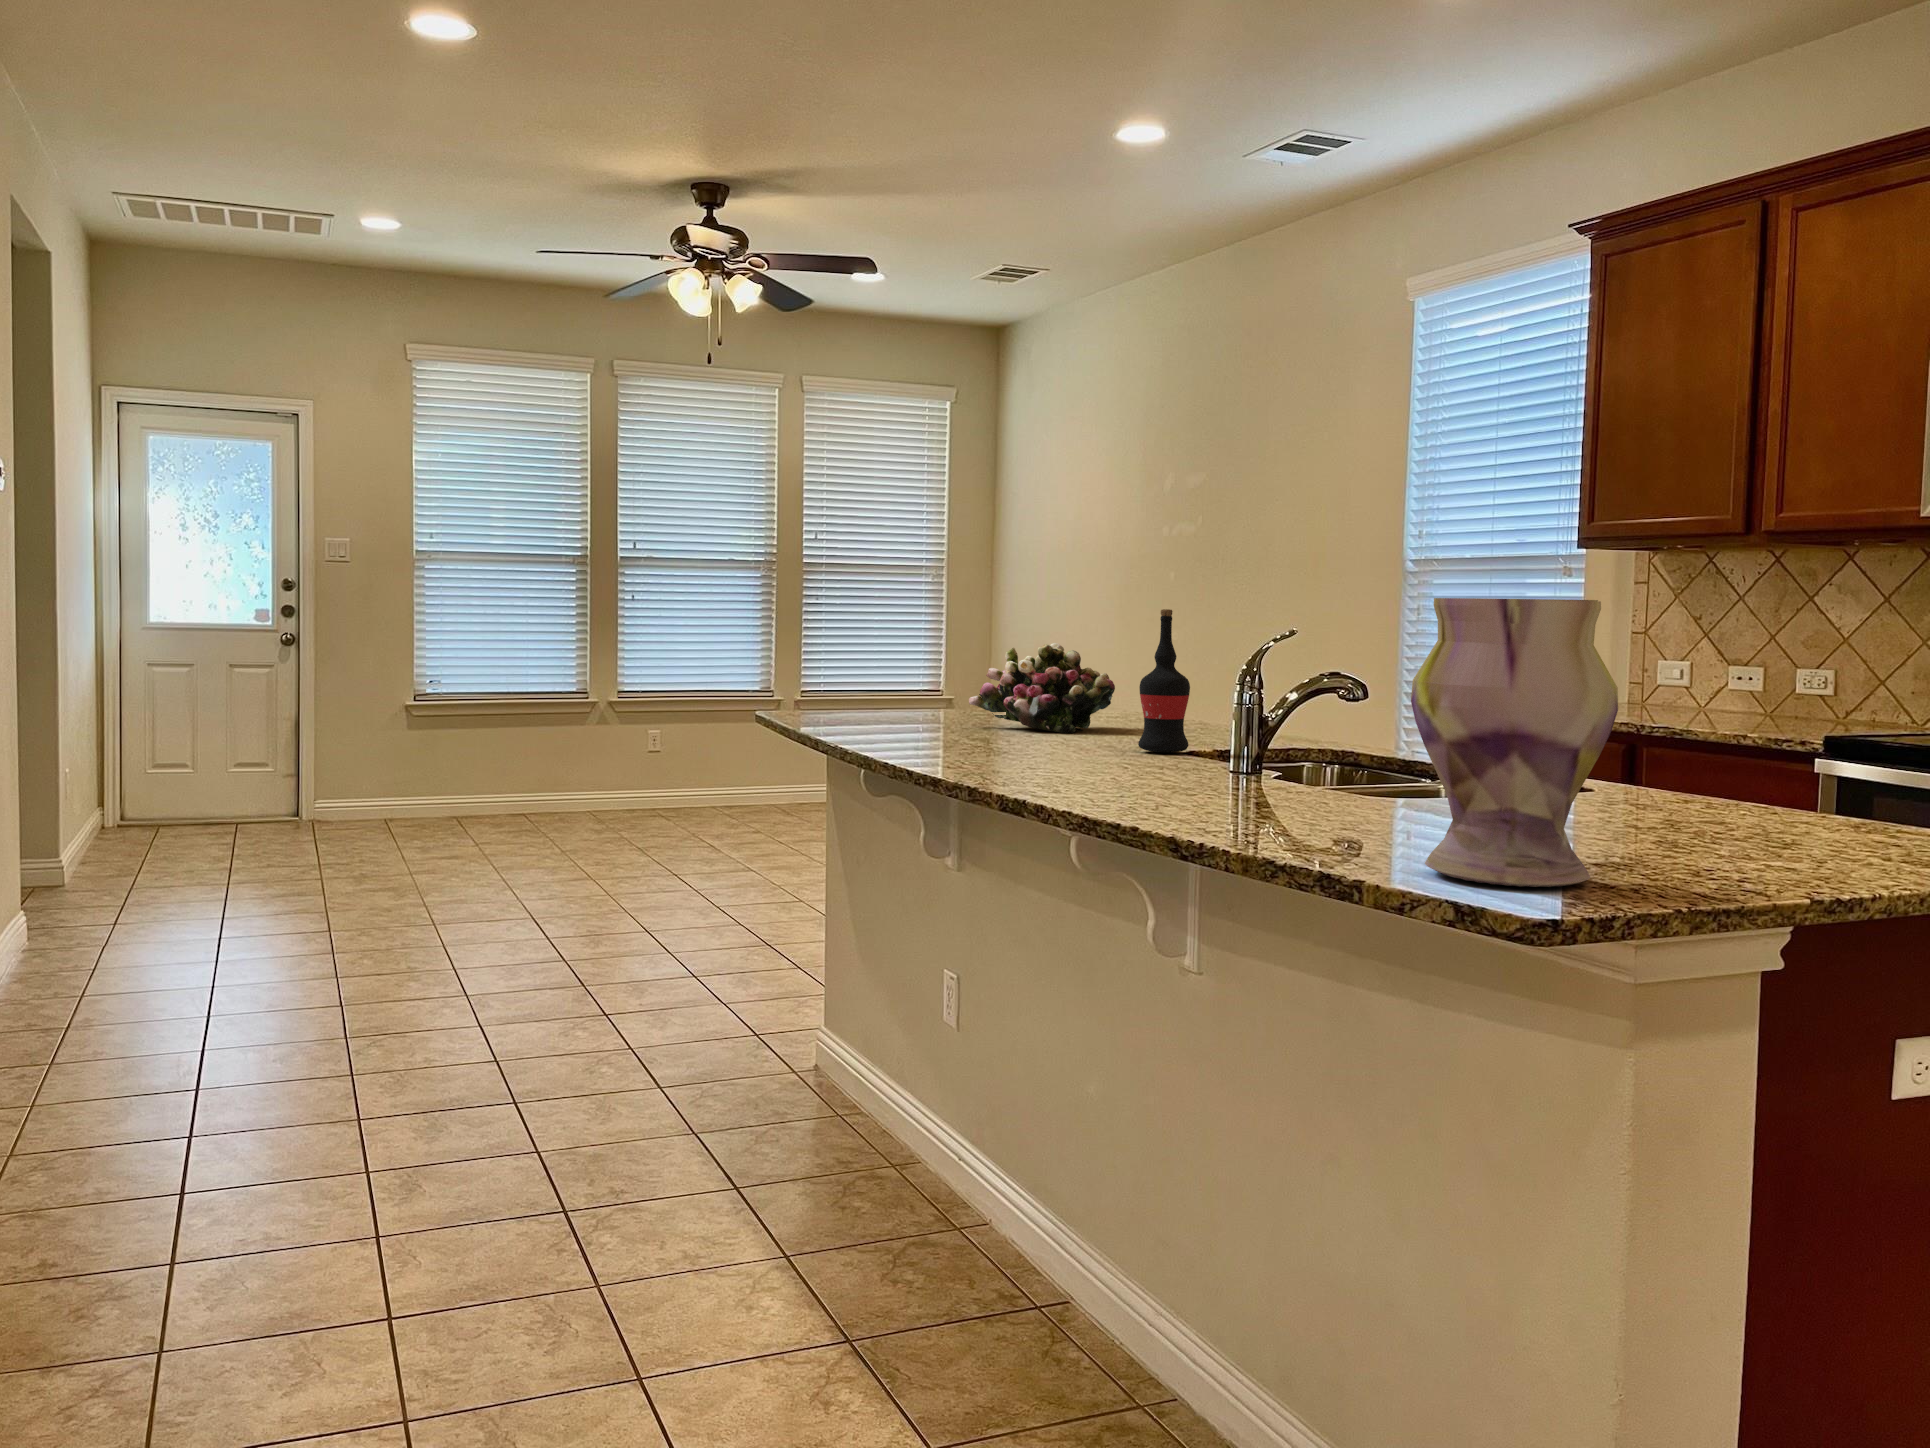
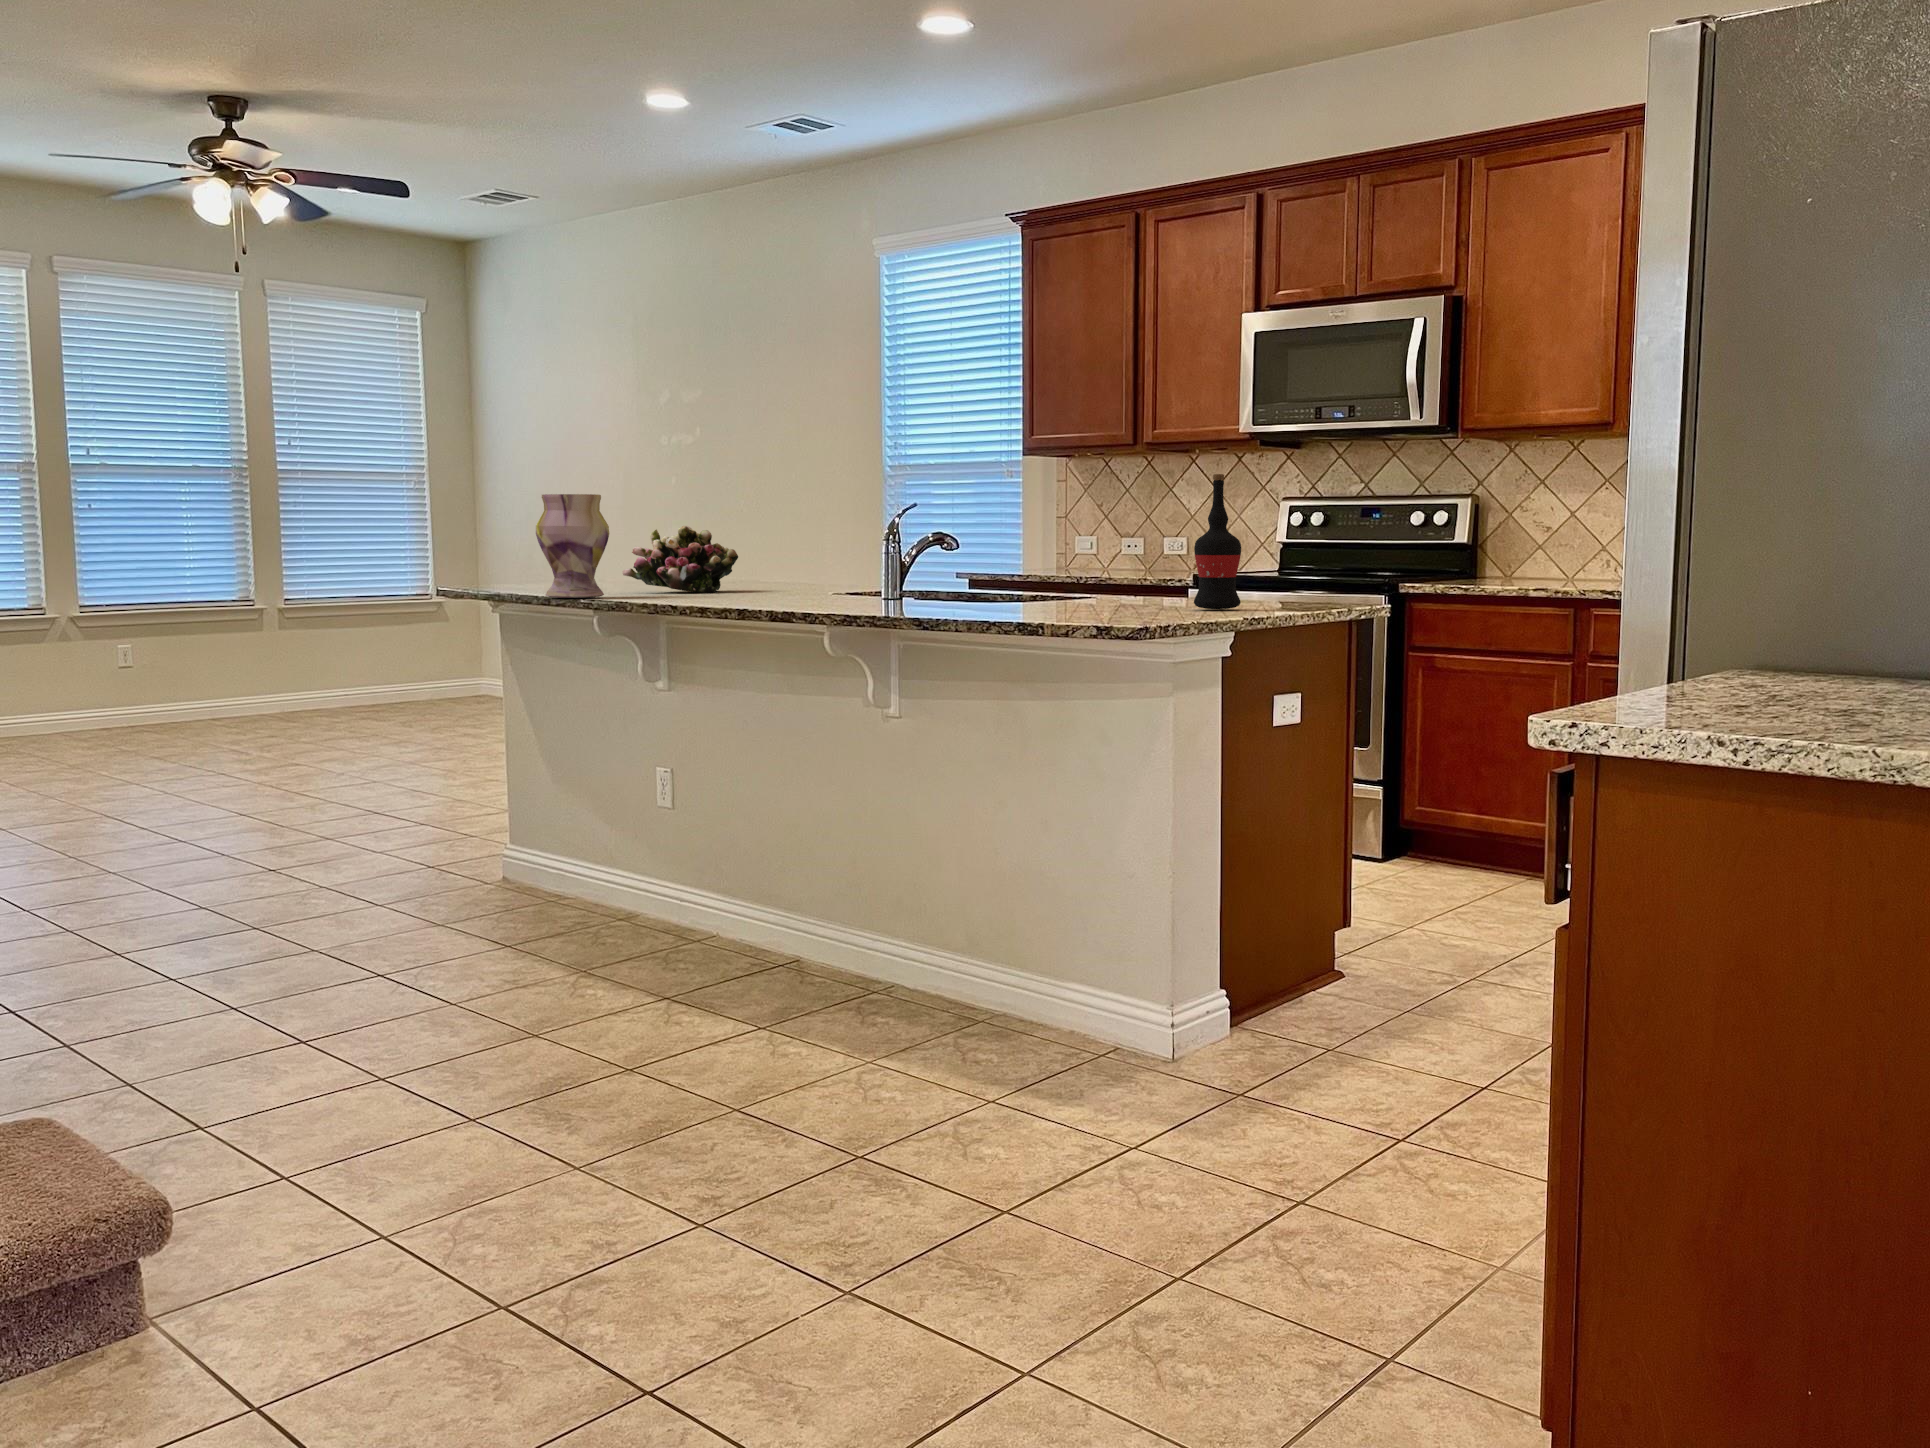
vase: present [1411,598,1618,887] -> present [536,494,609,598]
wine bottle: present [1138,609,1190,752] -> present [1194,474,1241,609]

